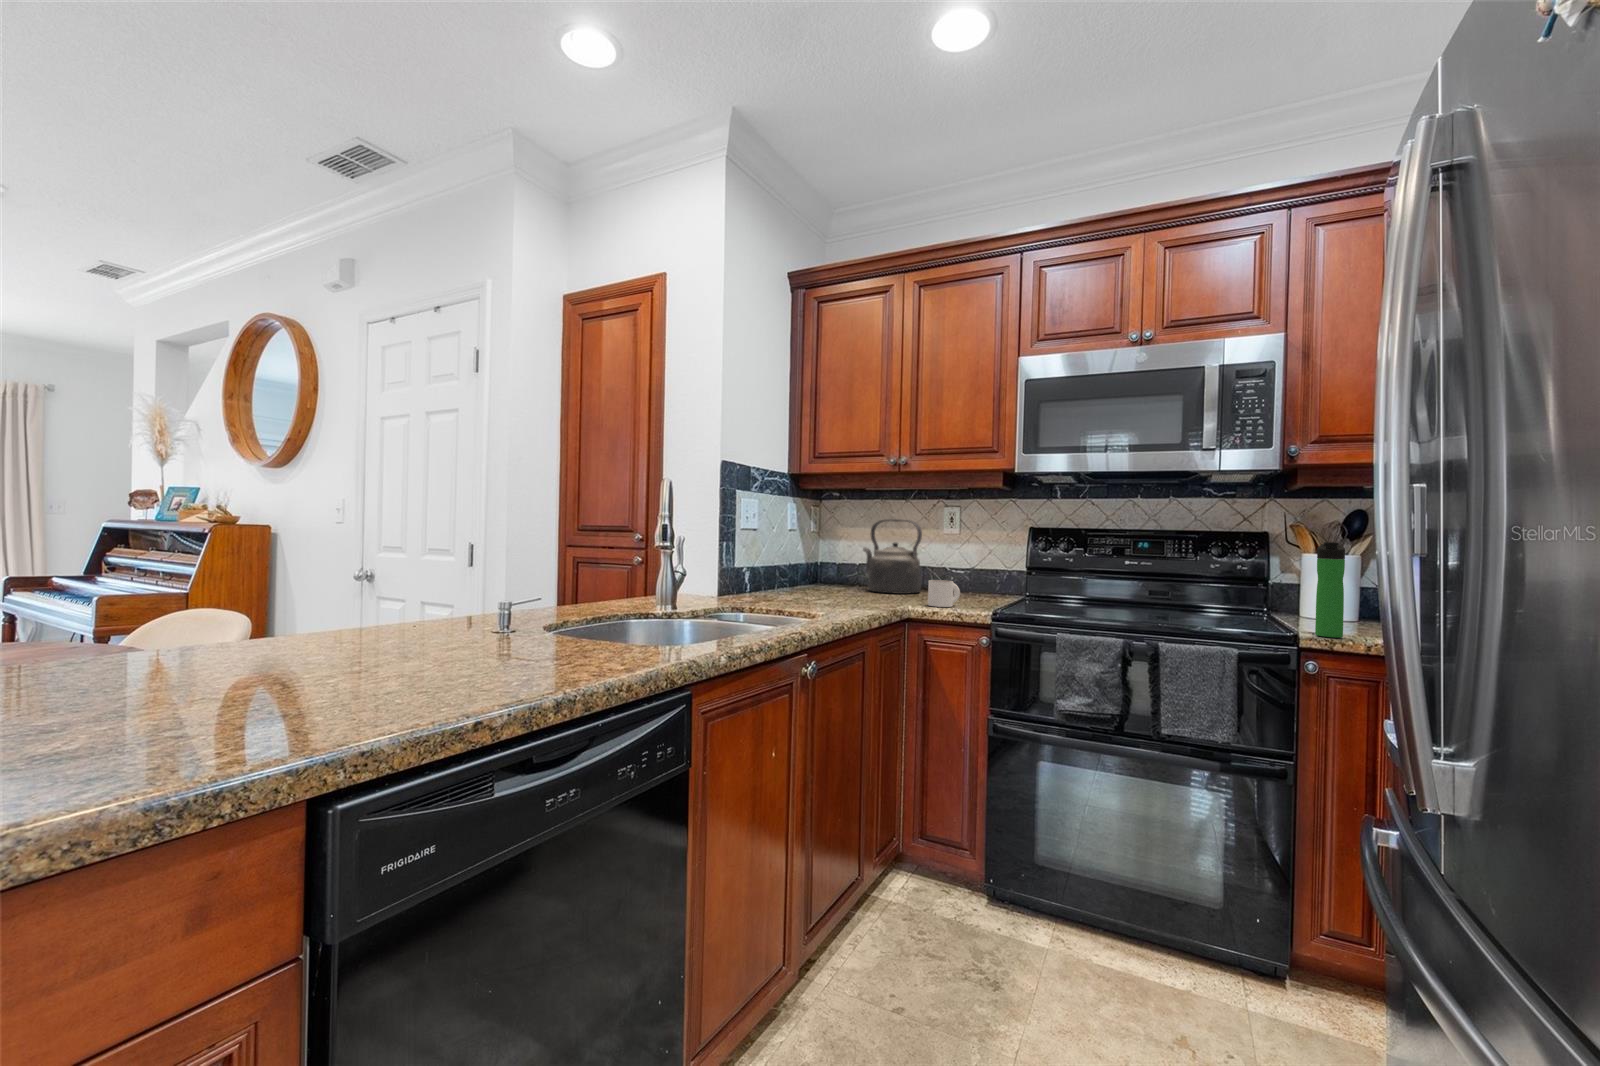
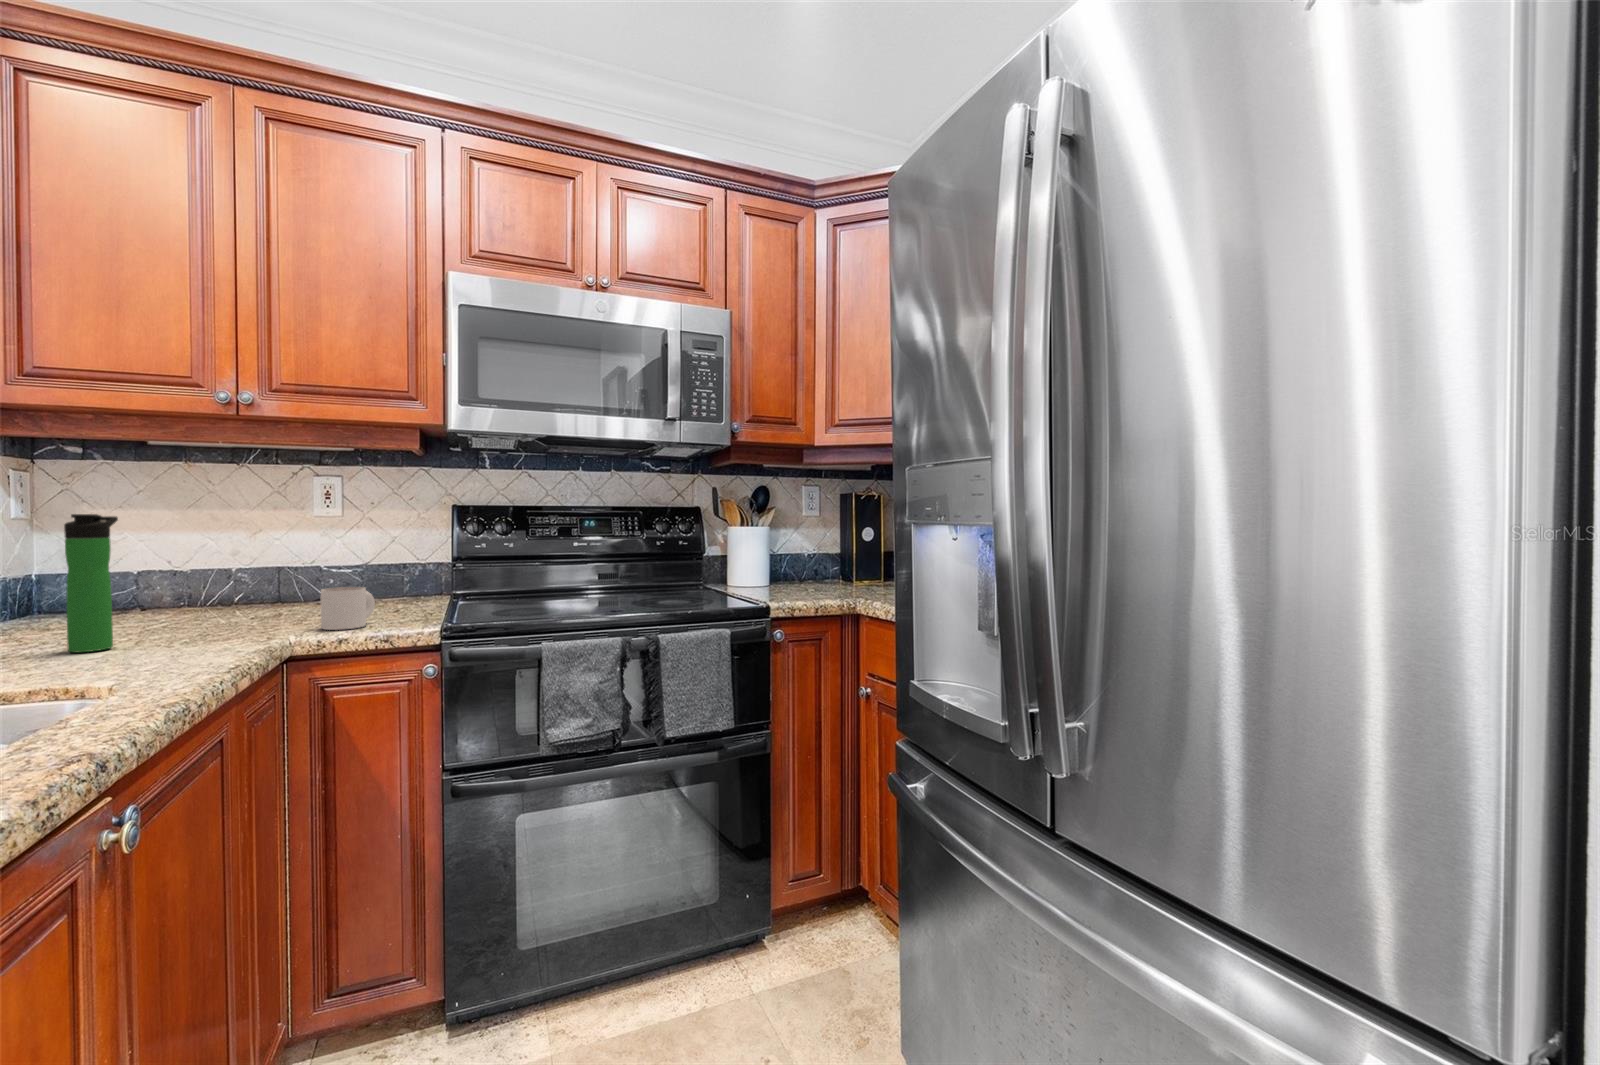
kettle: present [863,519,922,594] -> none [148,494,280,617]
bottle: present [1315,542,1345,638] -> present [64,514,118,652]

